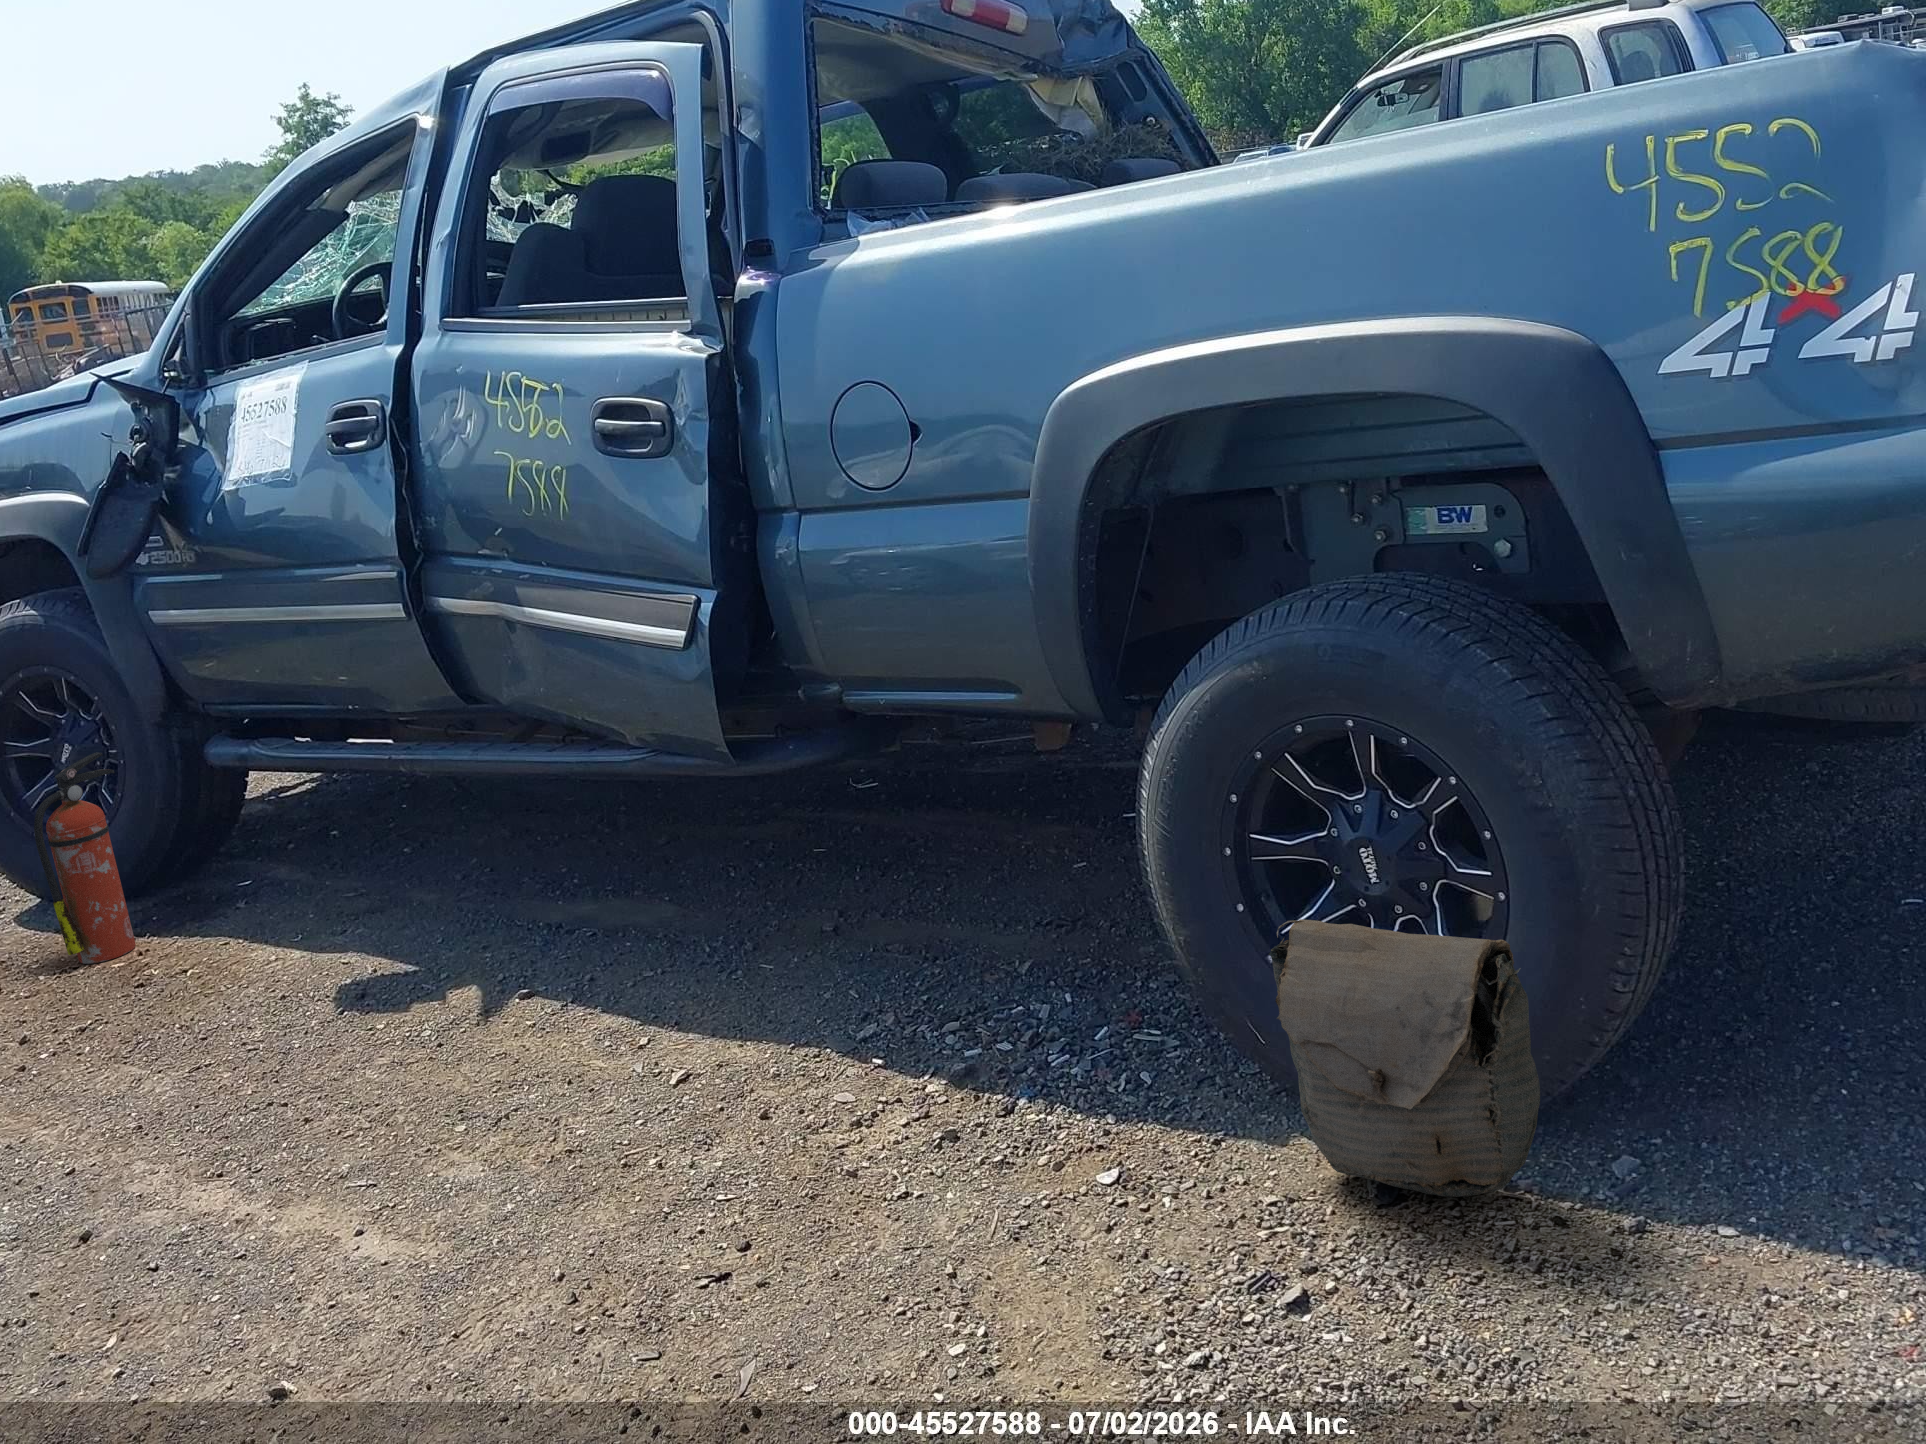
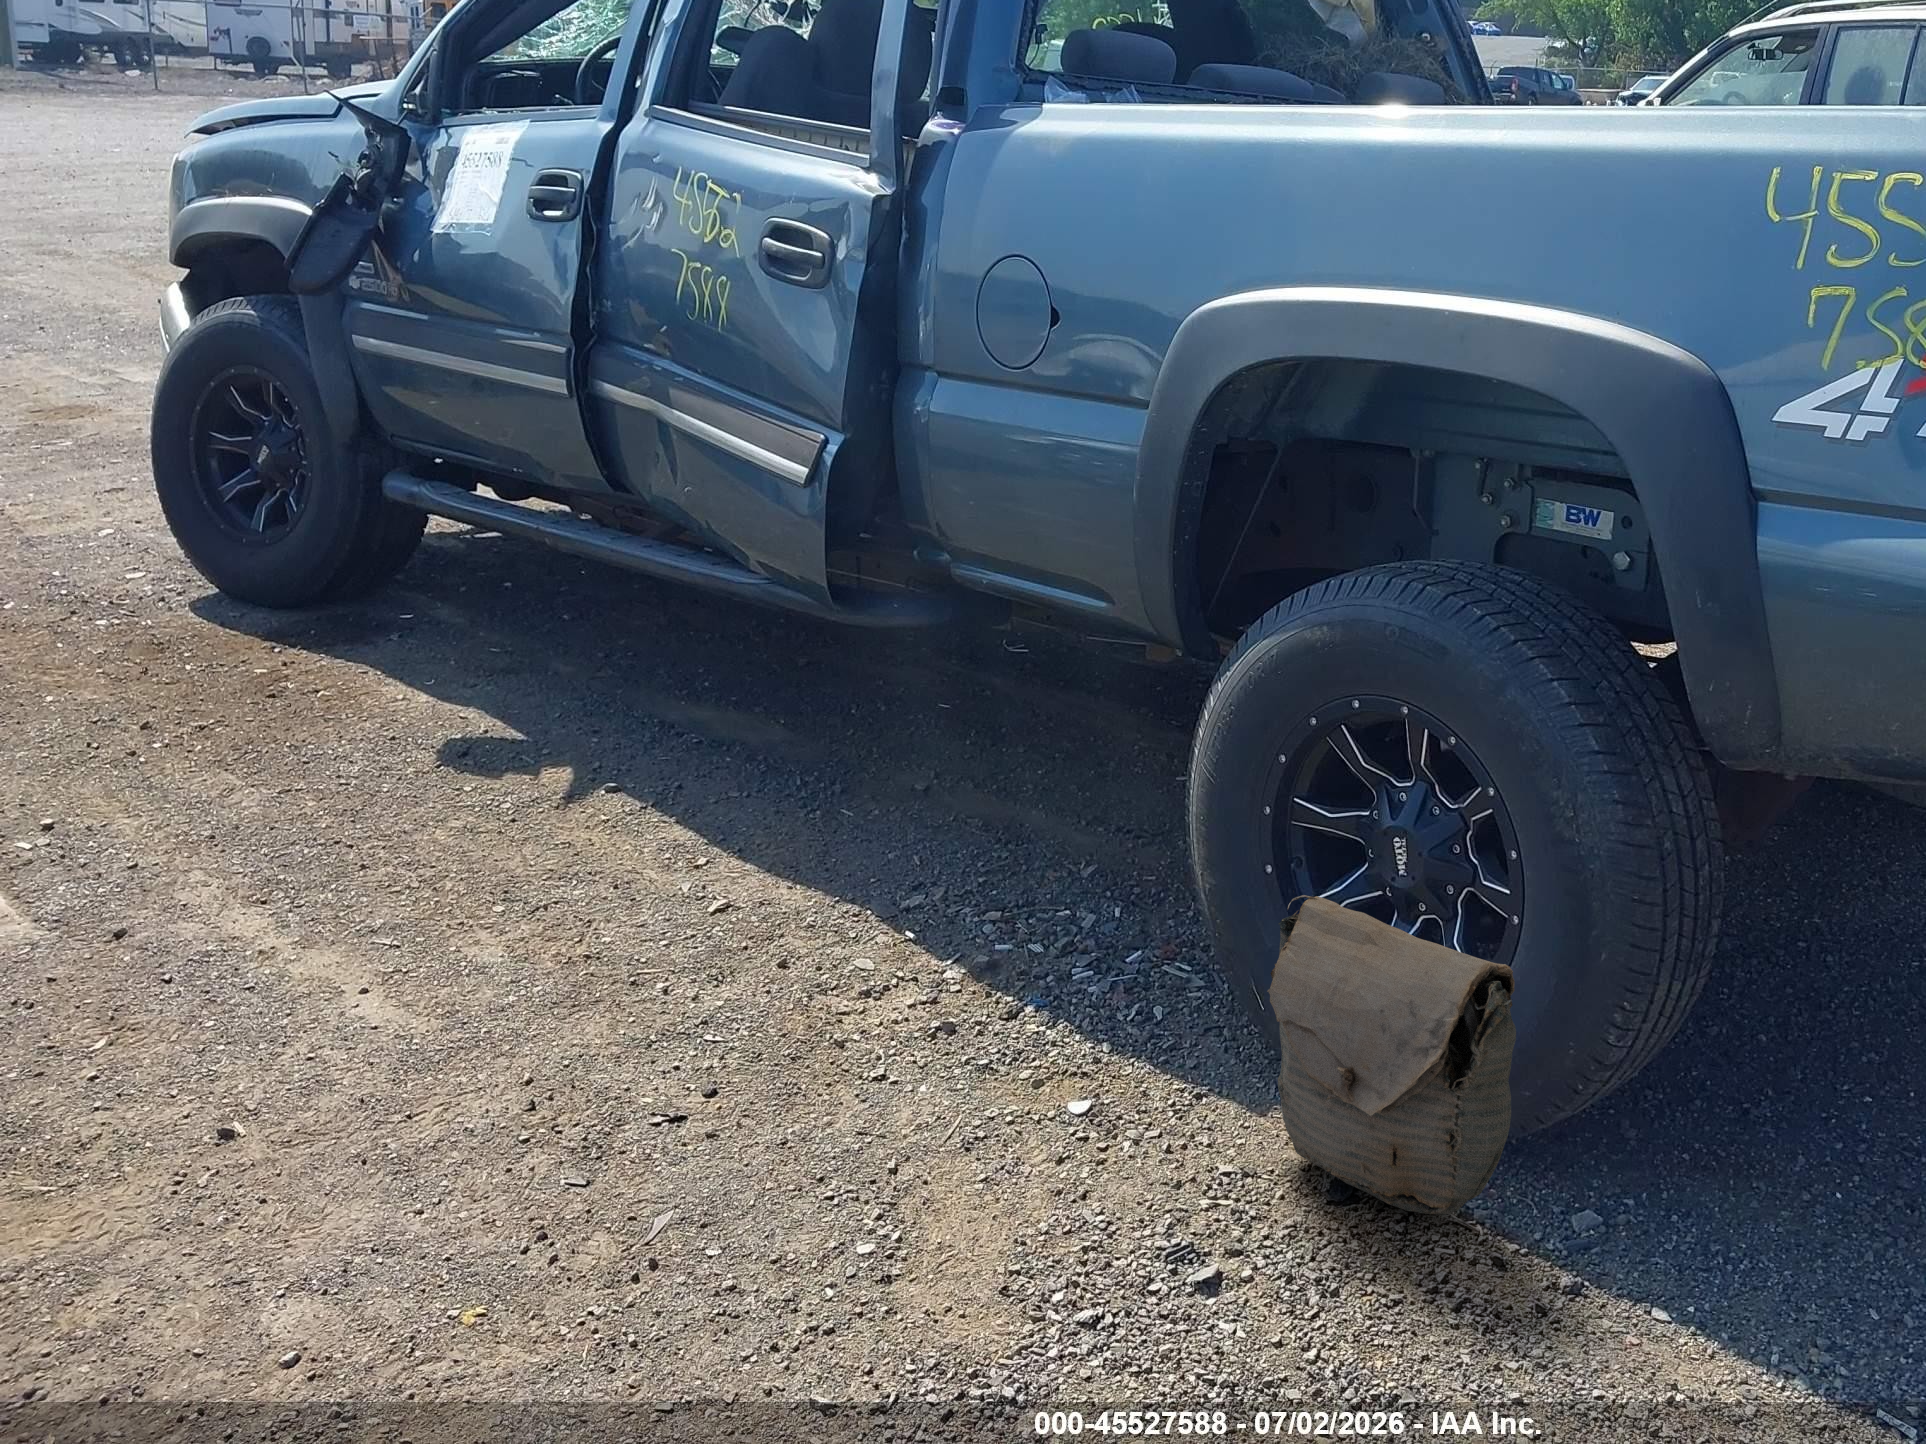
fire extinguisher: present [34,753,136,964] -> none [206,461,296,662]

